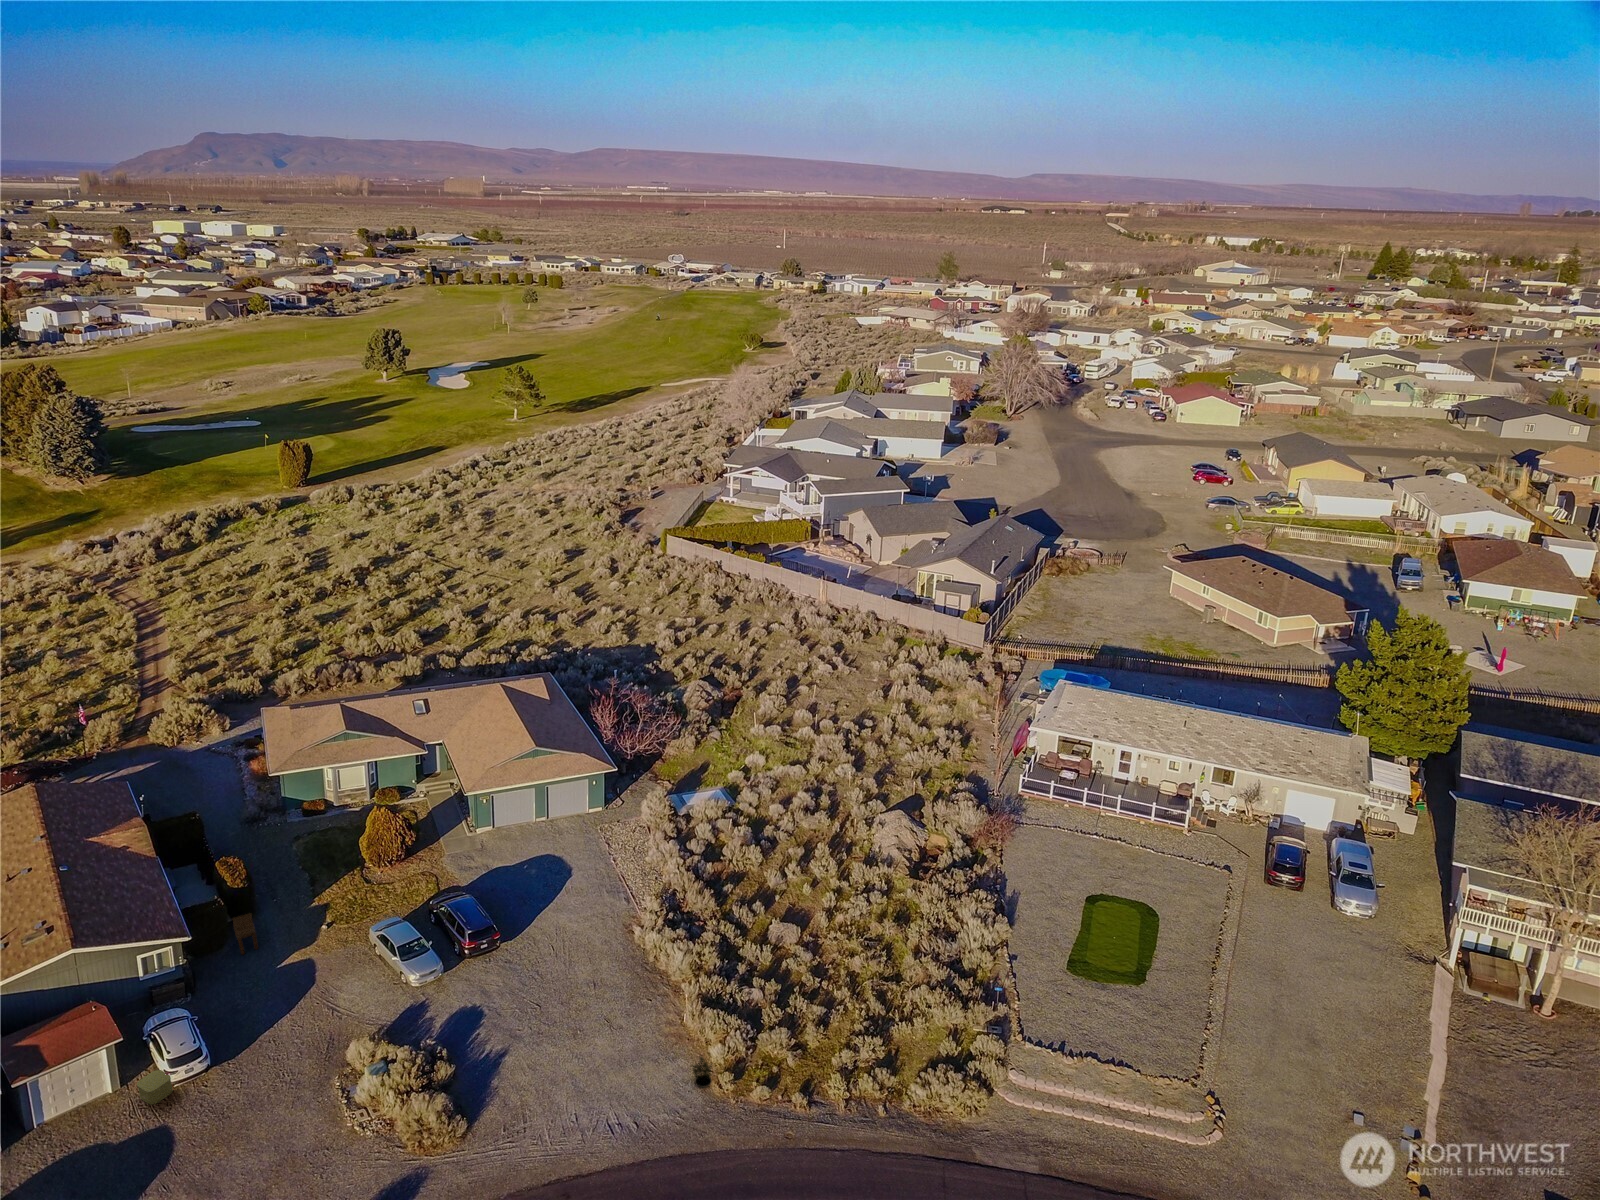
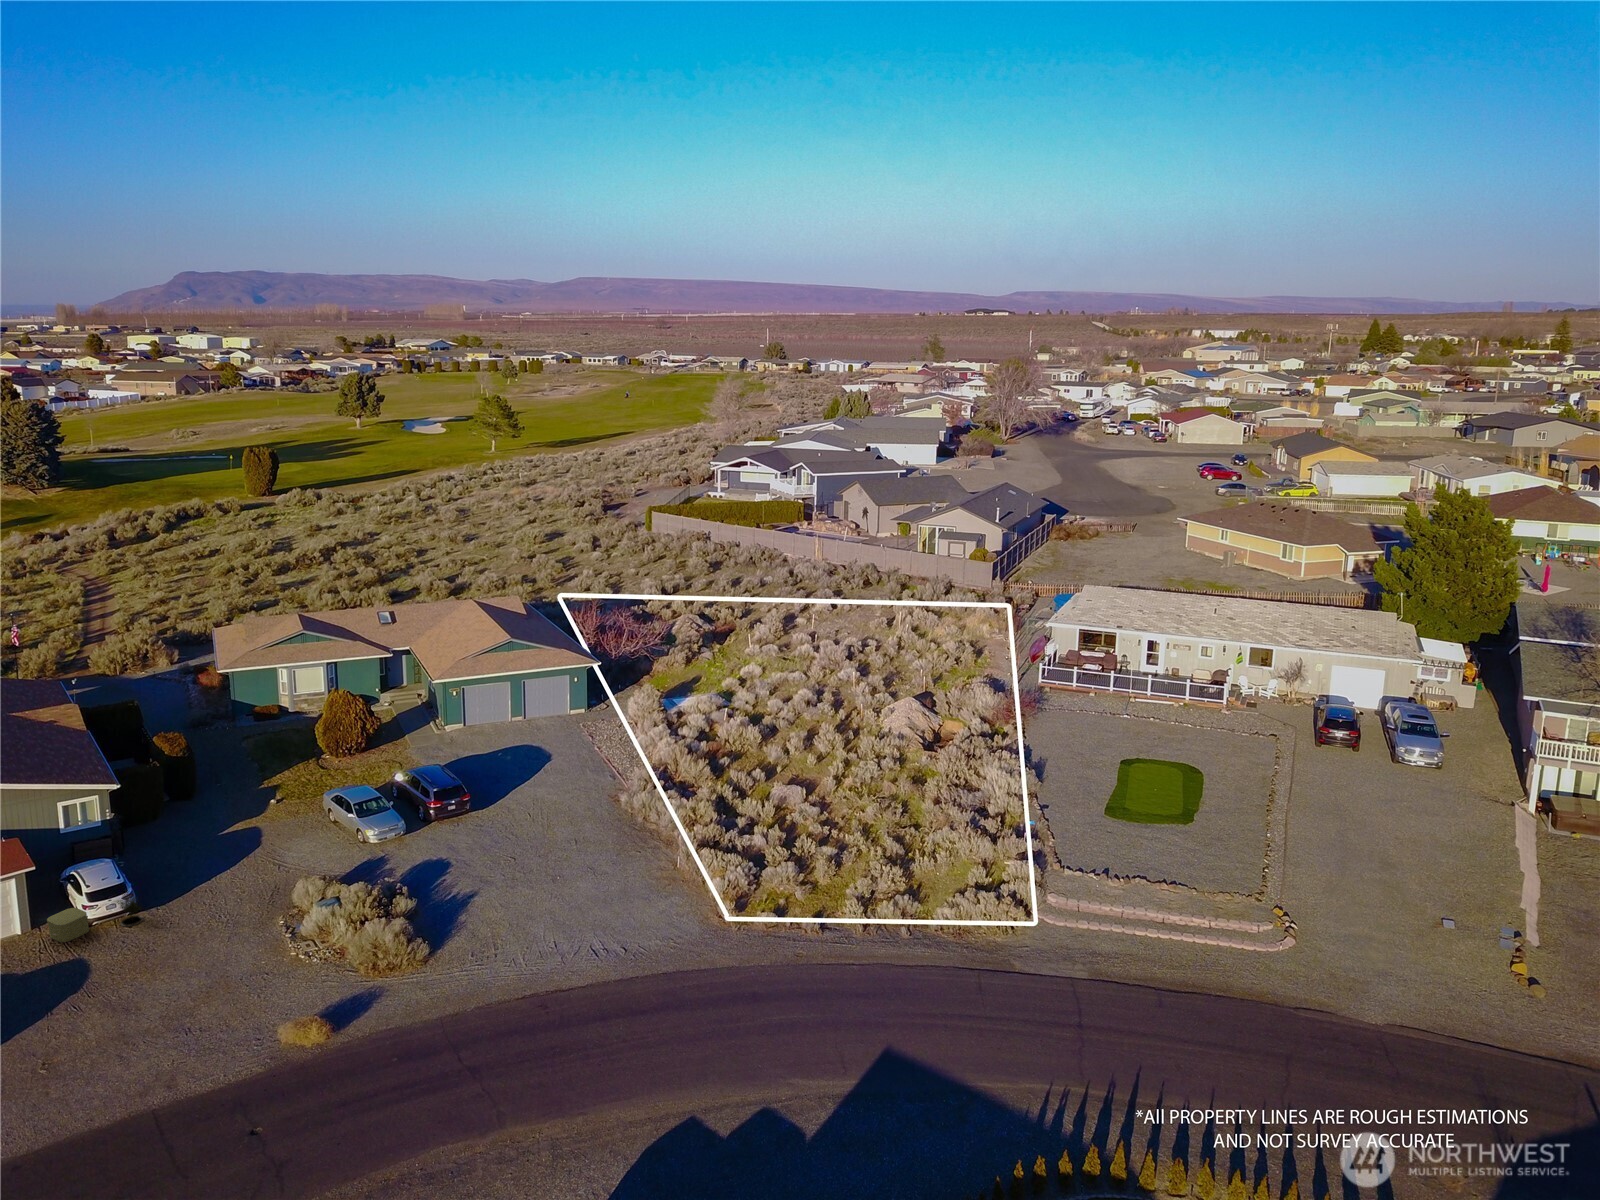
bench: present [232,913,258,955] -> none [169,784,198,824]
potted tree: present [693,1057,712,1088] -> present [117,892,143,927]

